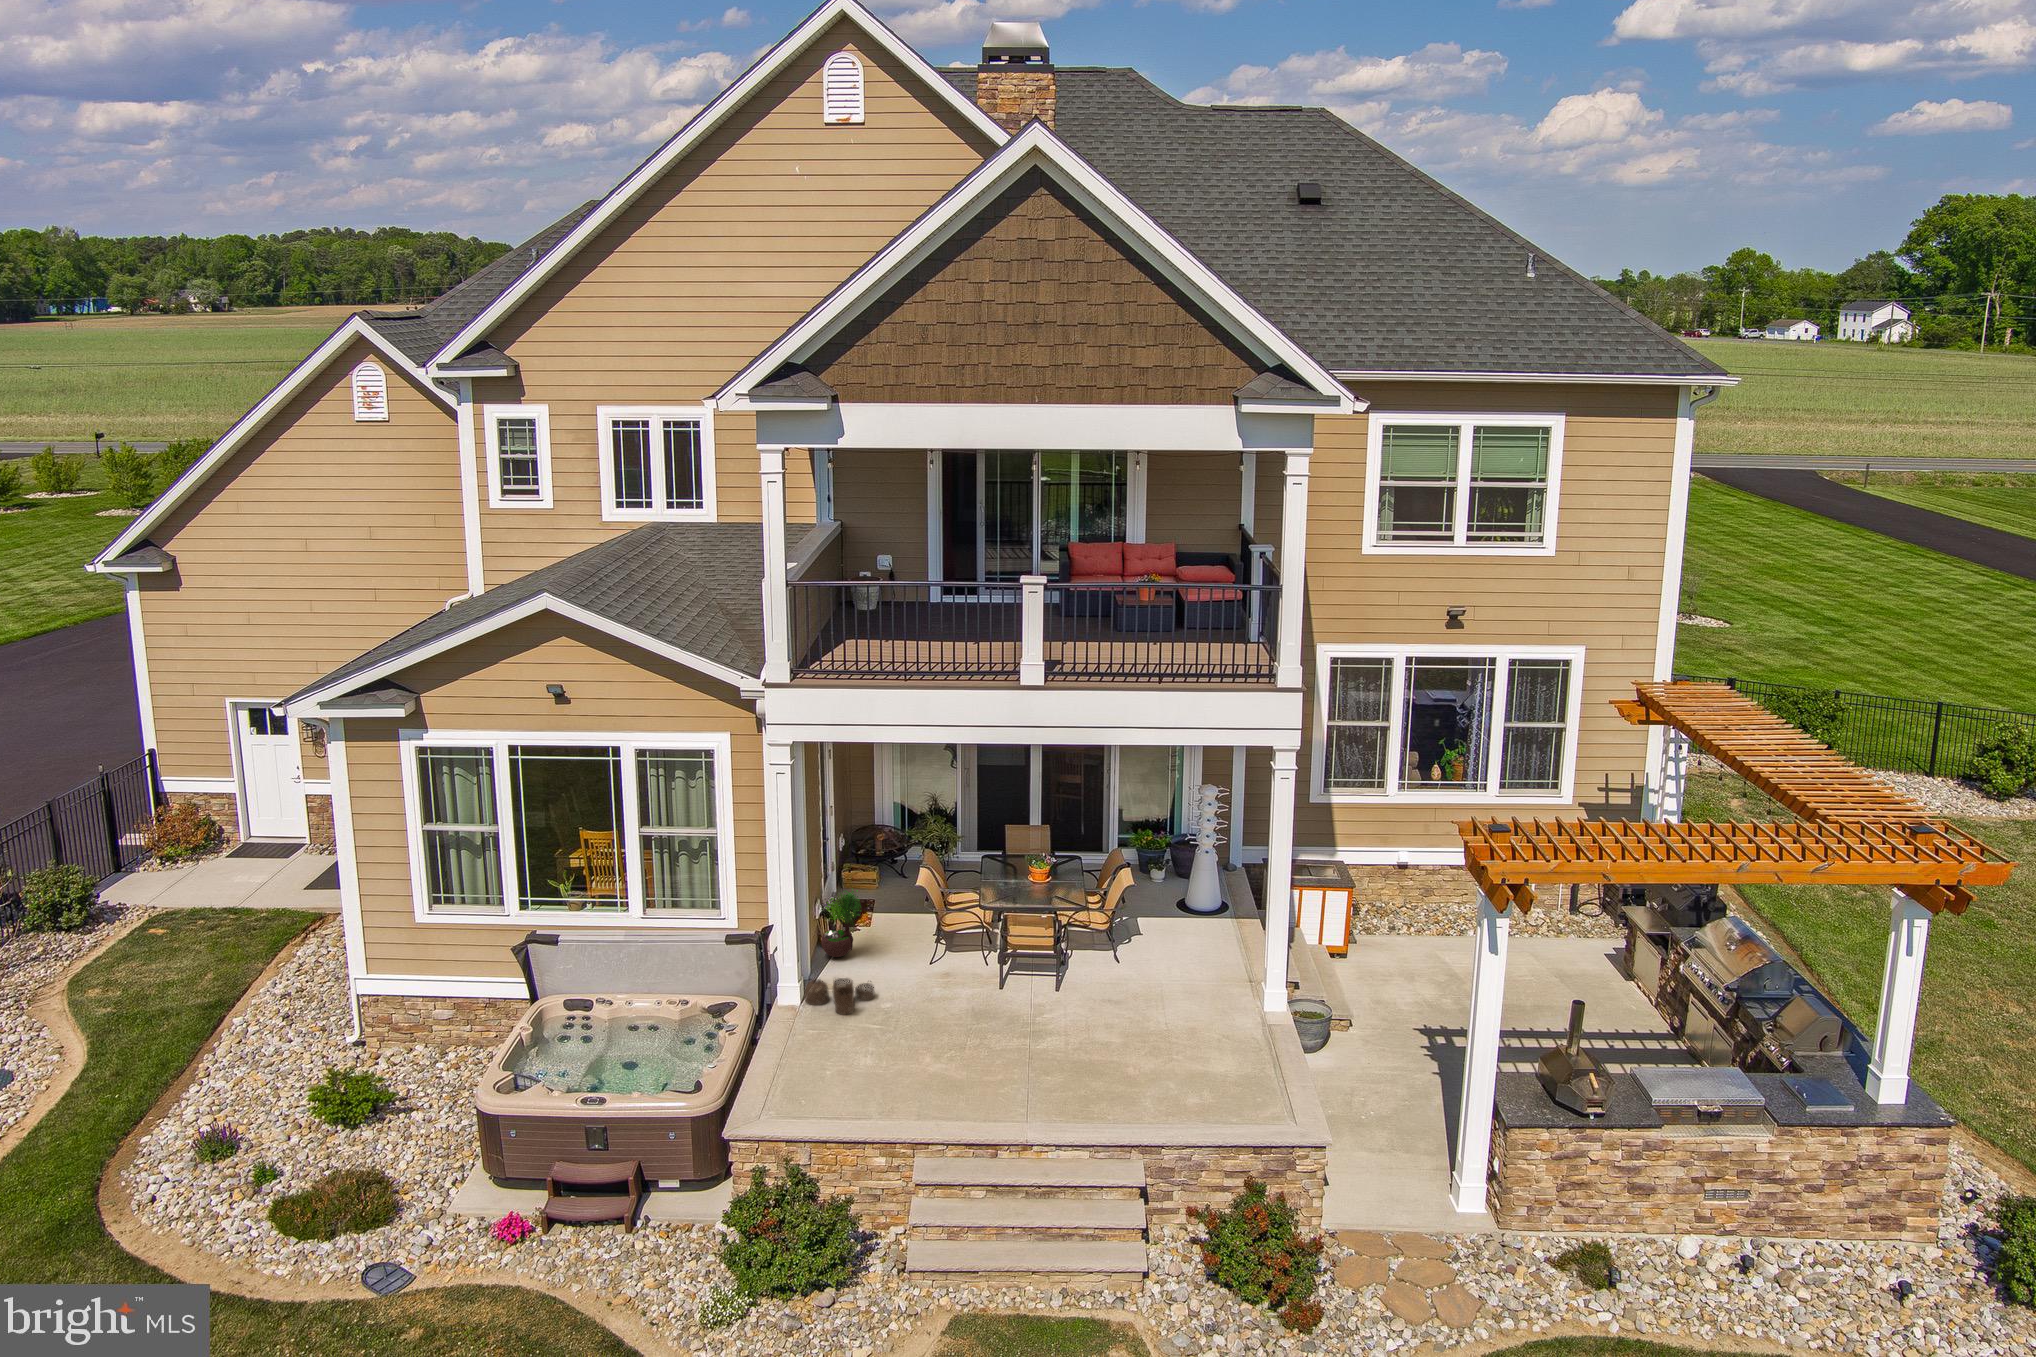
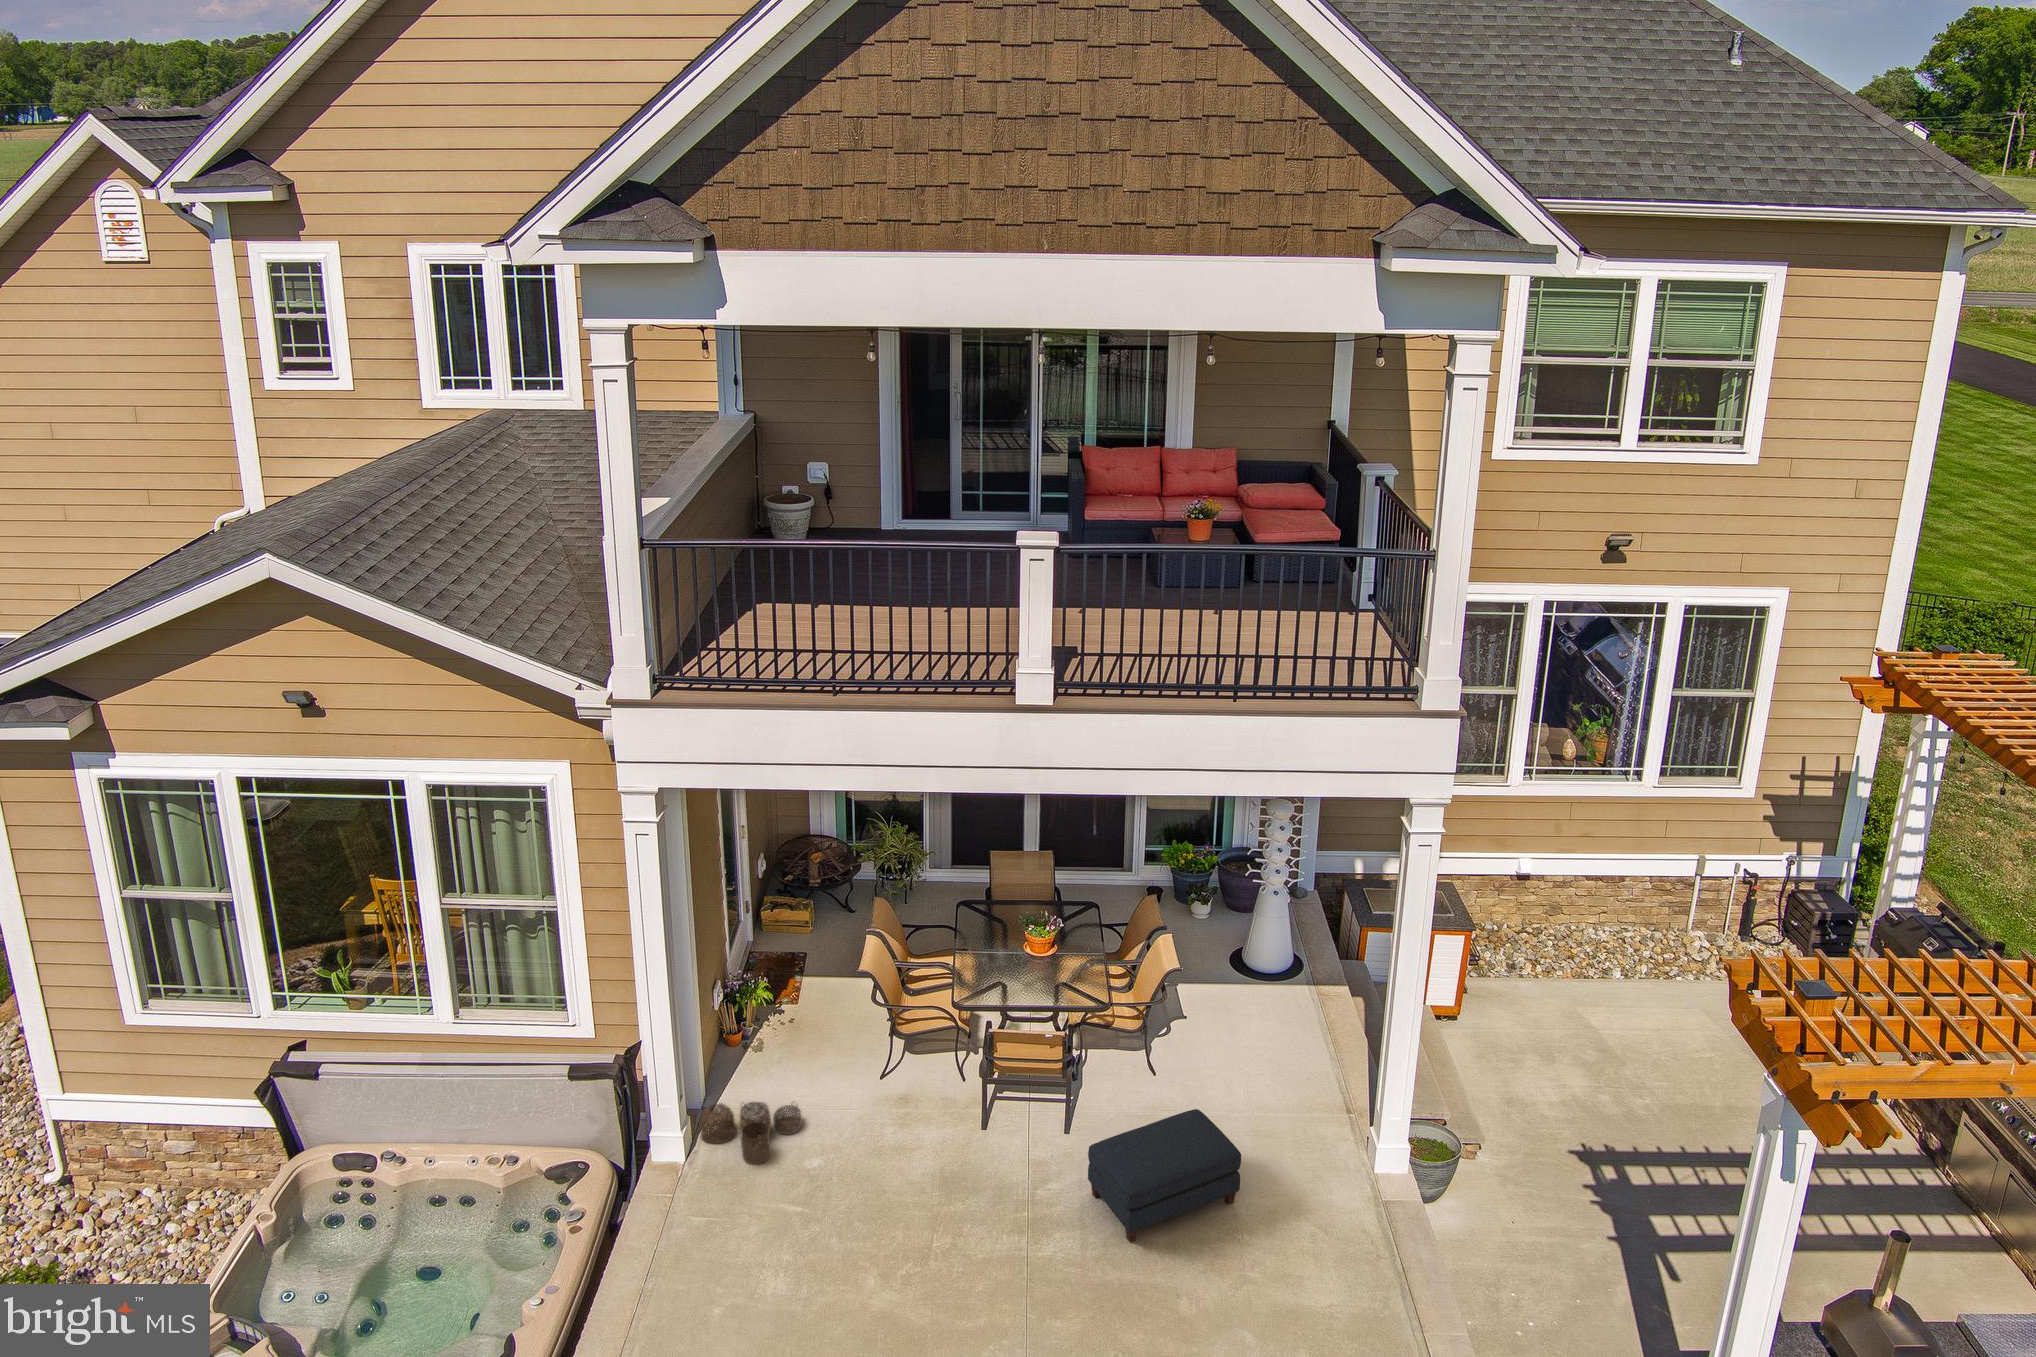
potted tree: present [821,891,860,957] -> none [732,951,787,1047]
ottoman: none [1072,975,1175,1051] -> present [1088,1109,1241,1242]

